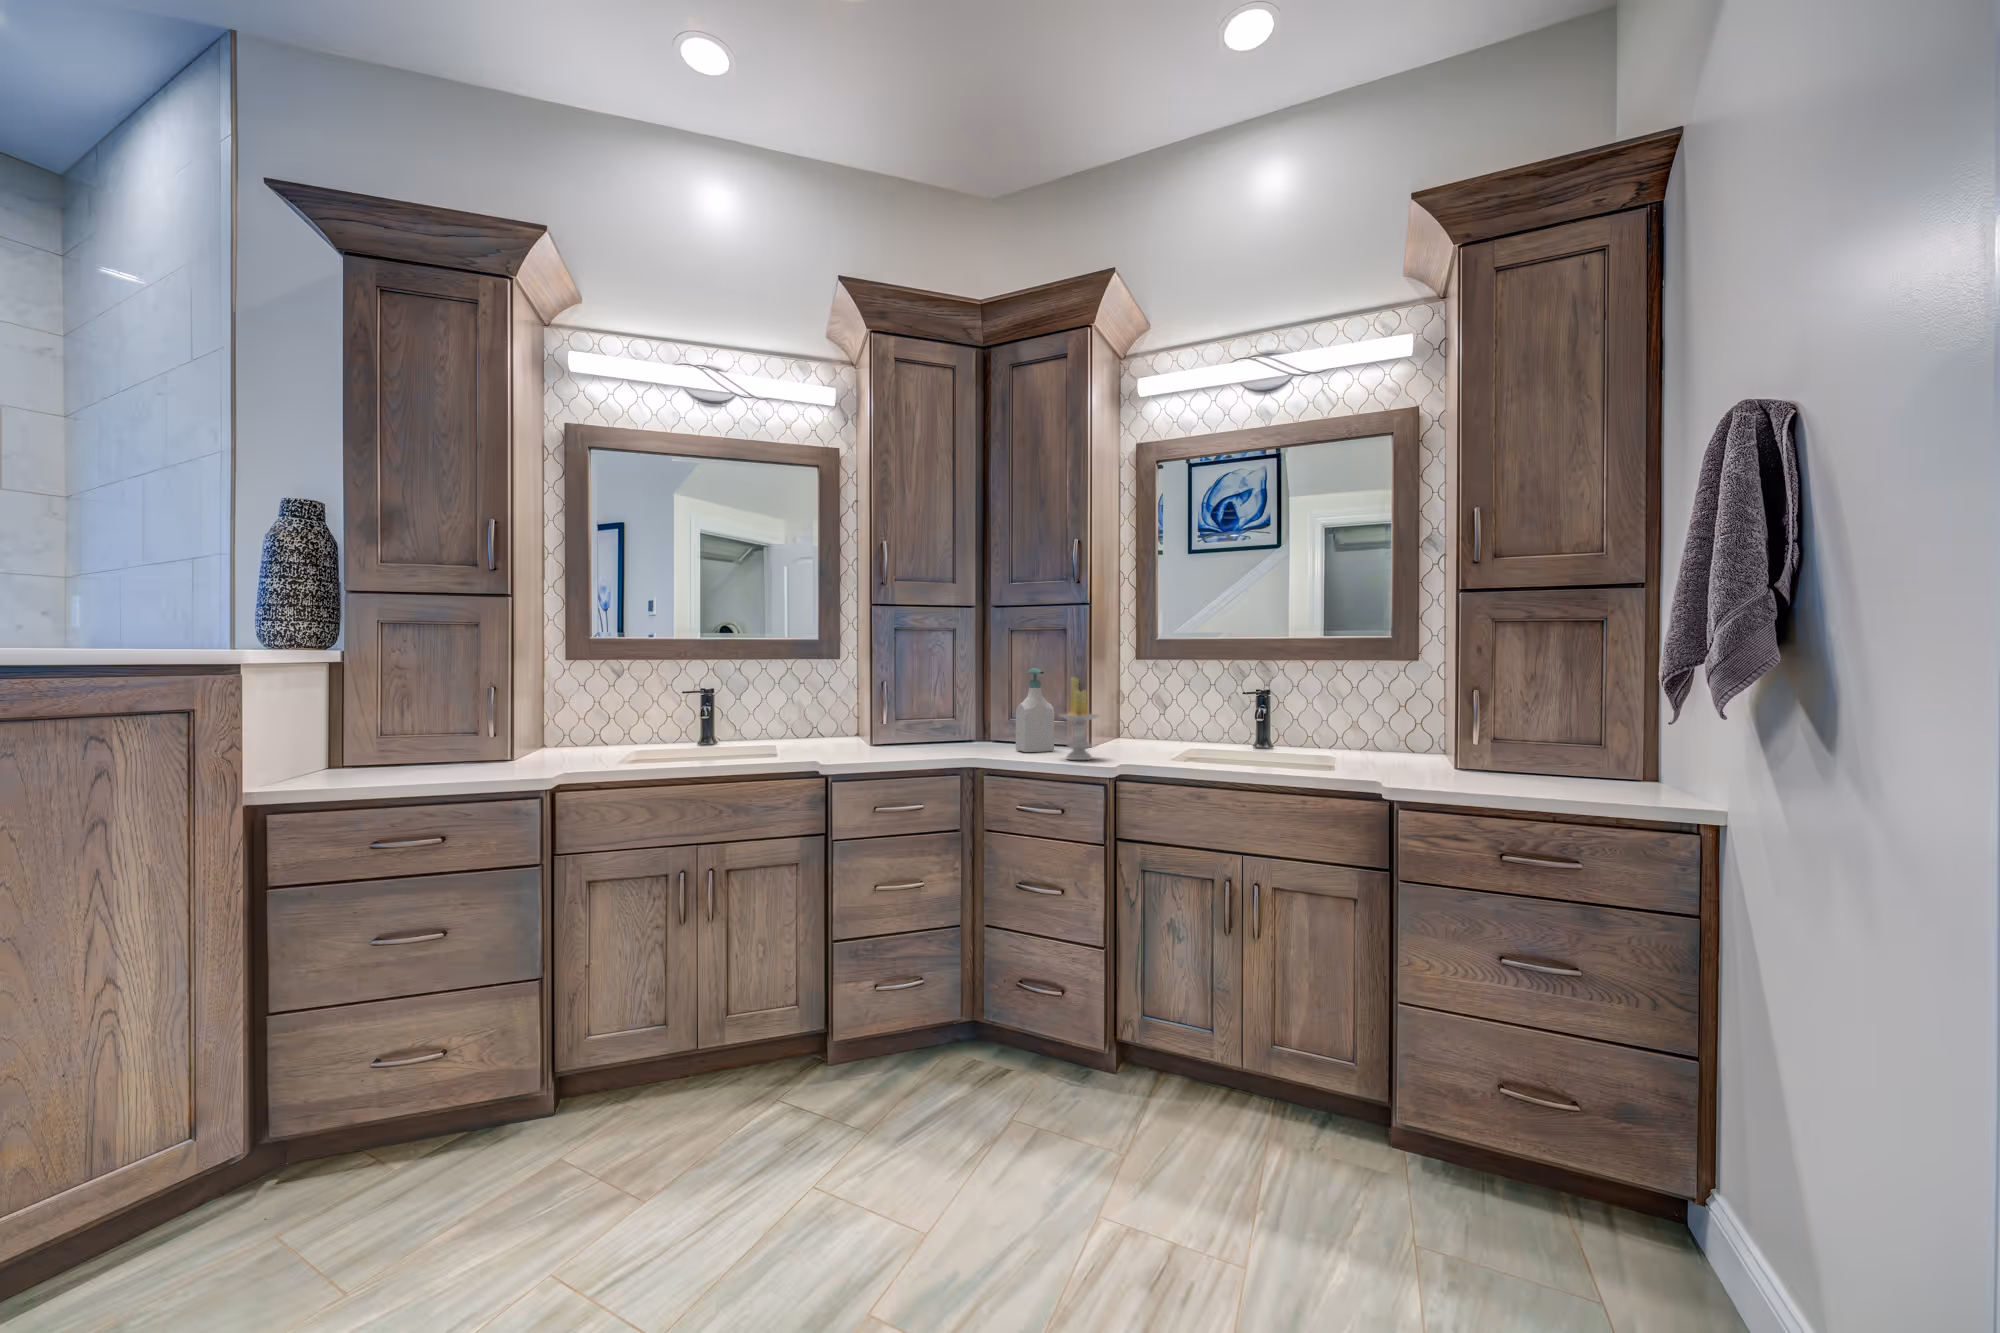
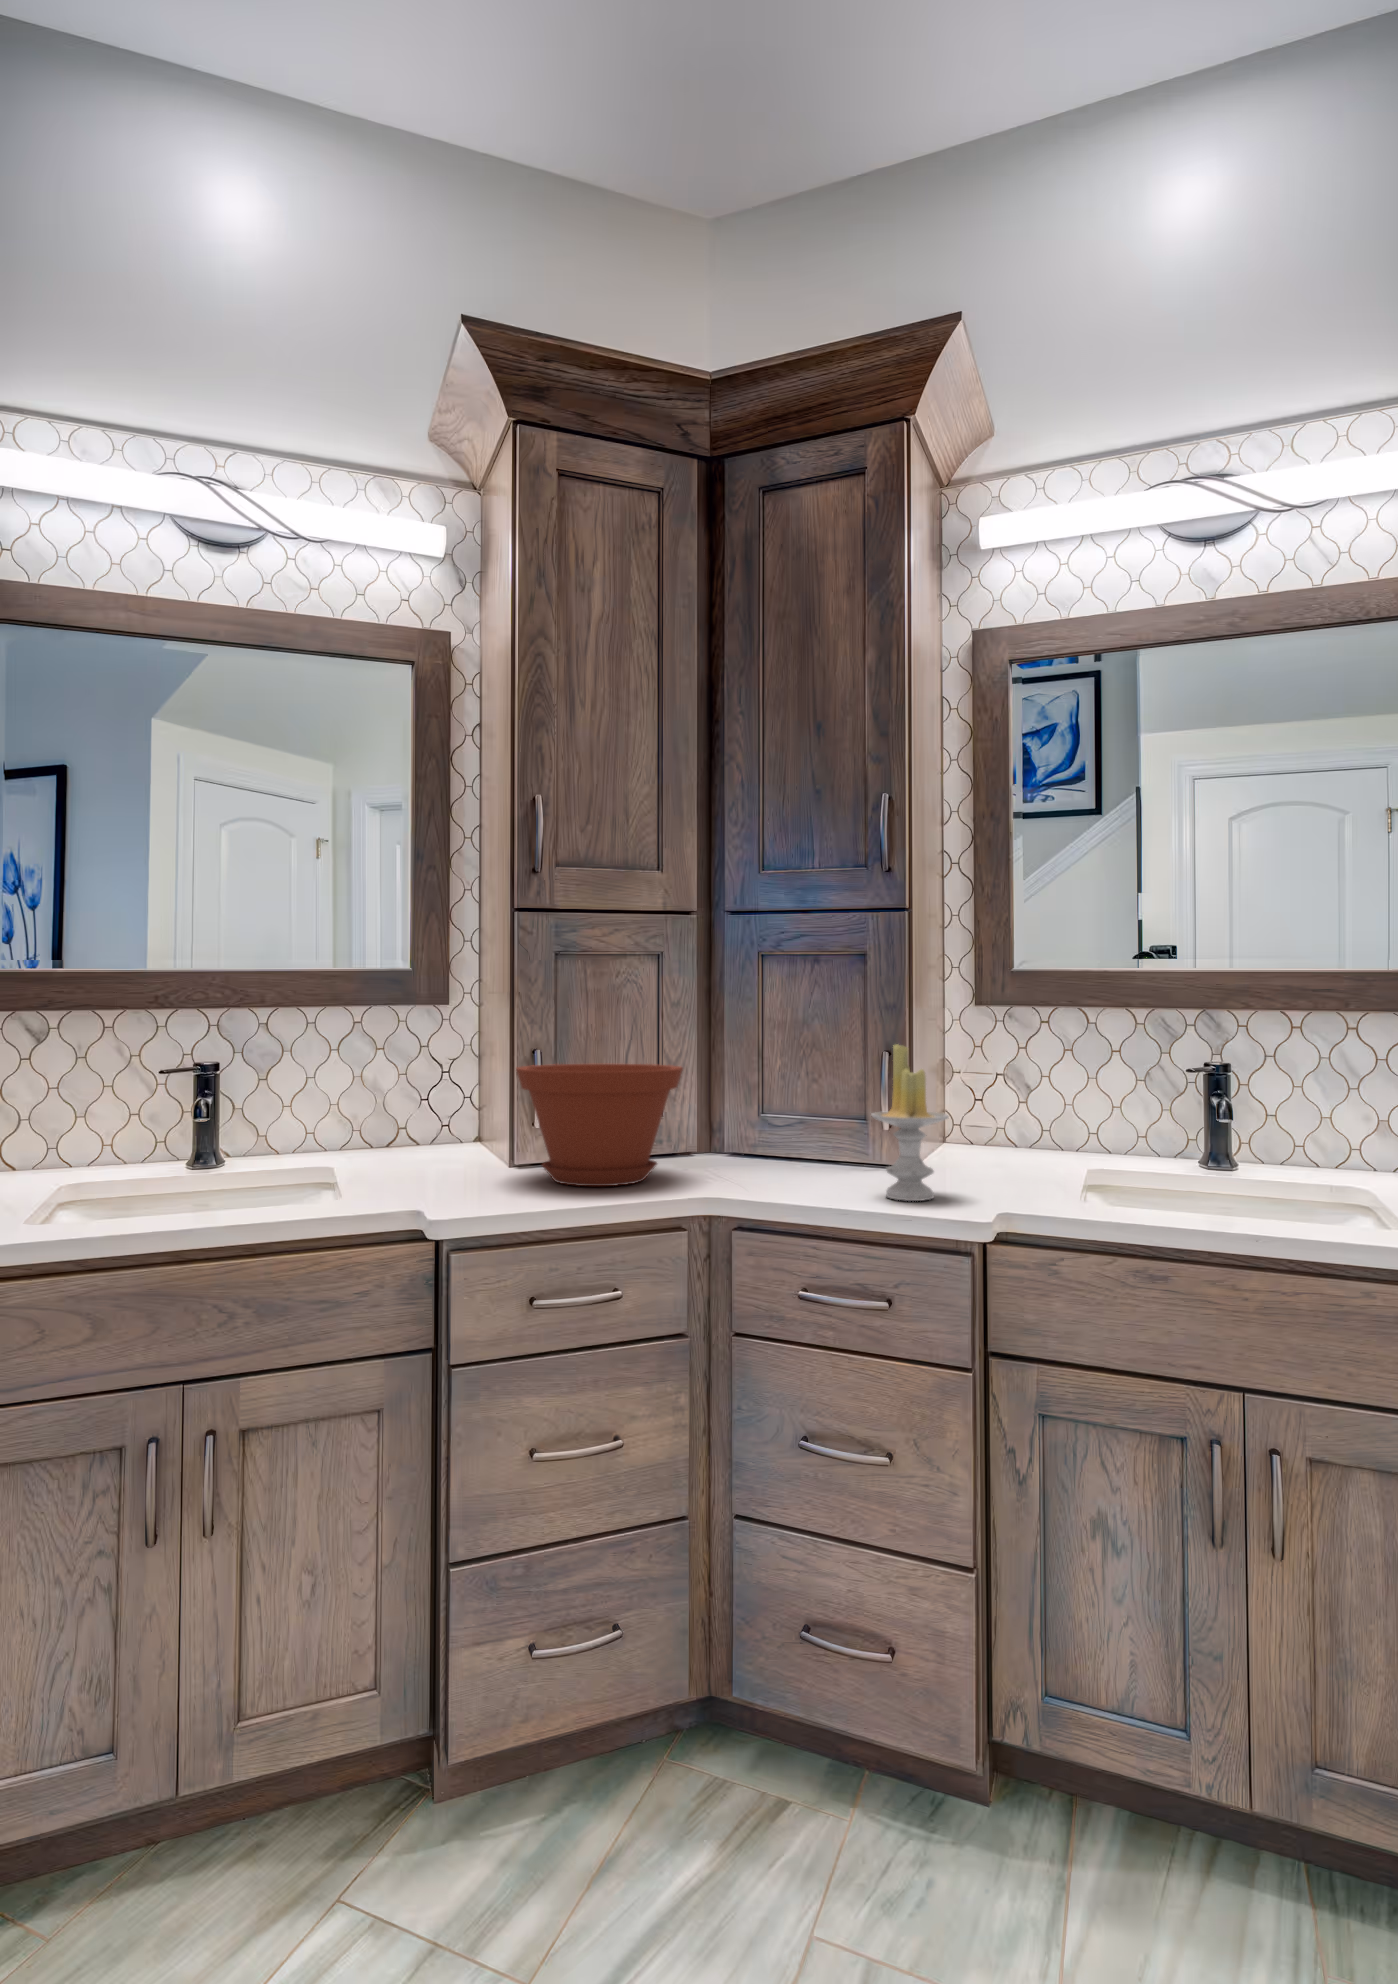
soap bottle: present [1016,668,1054,752] -> none [779,1026,849,1181]
plant pot: none [871,689,962,753] -> present [516,1064,683,1186]

